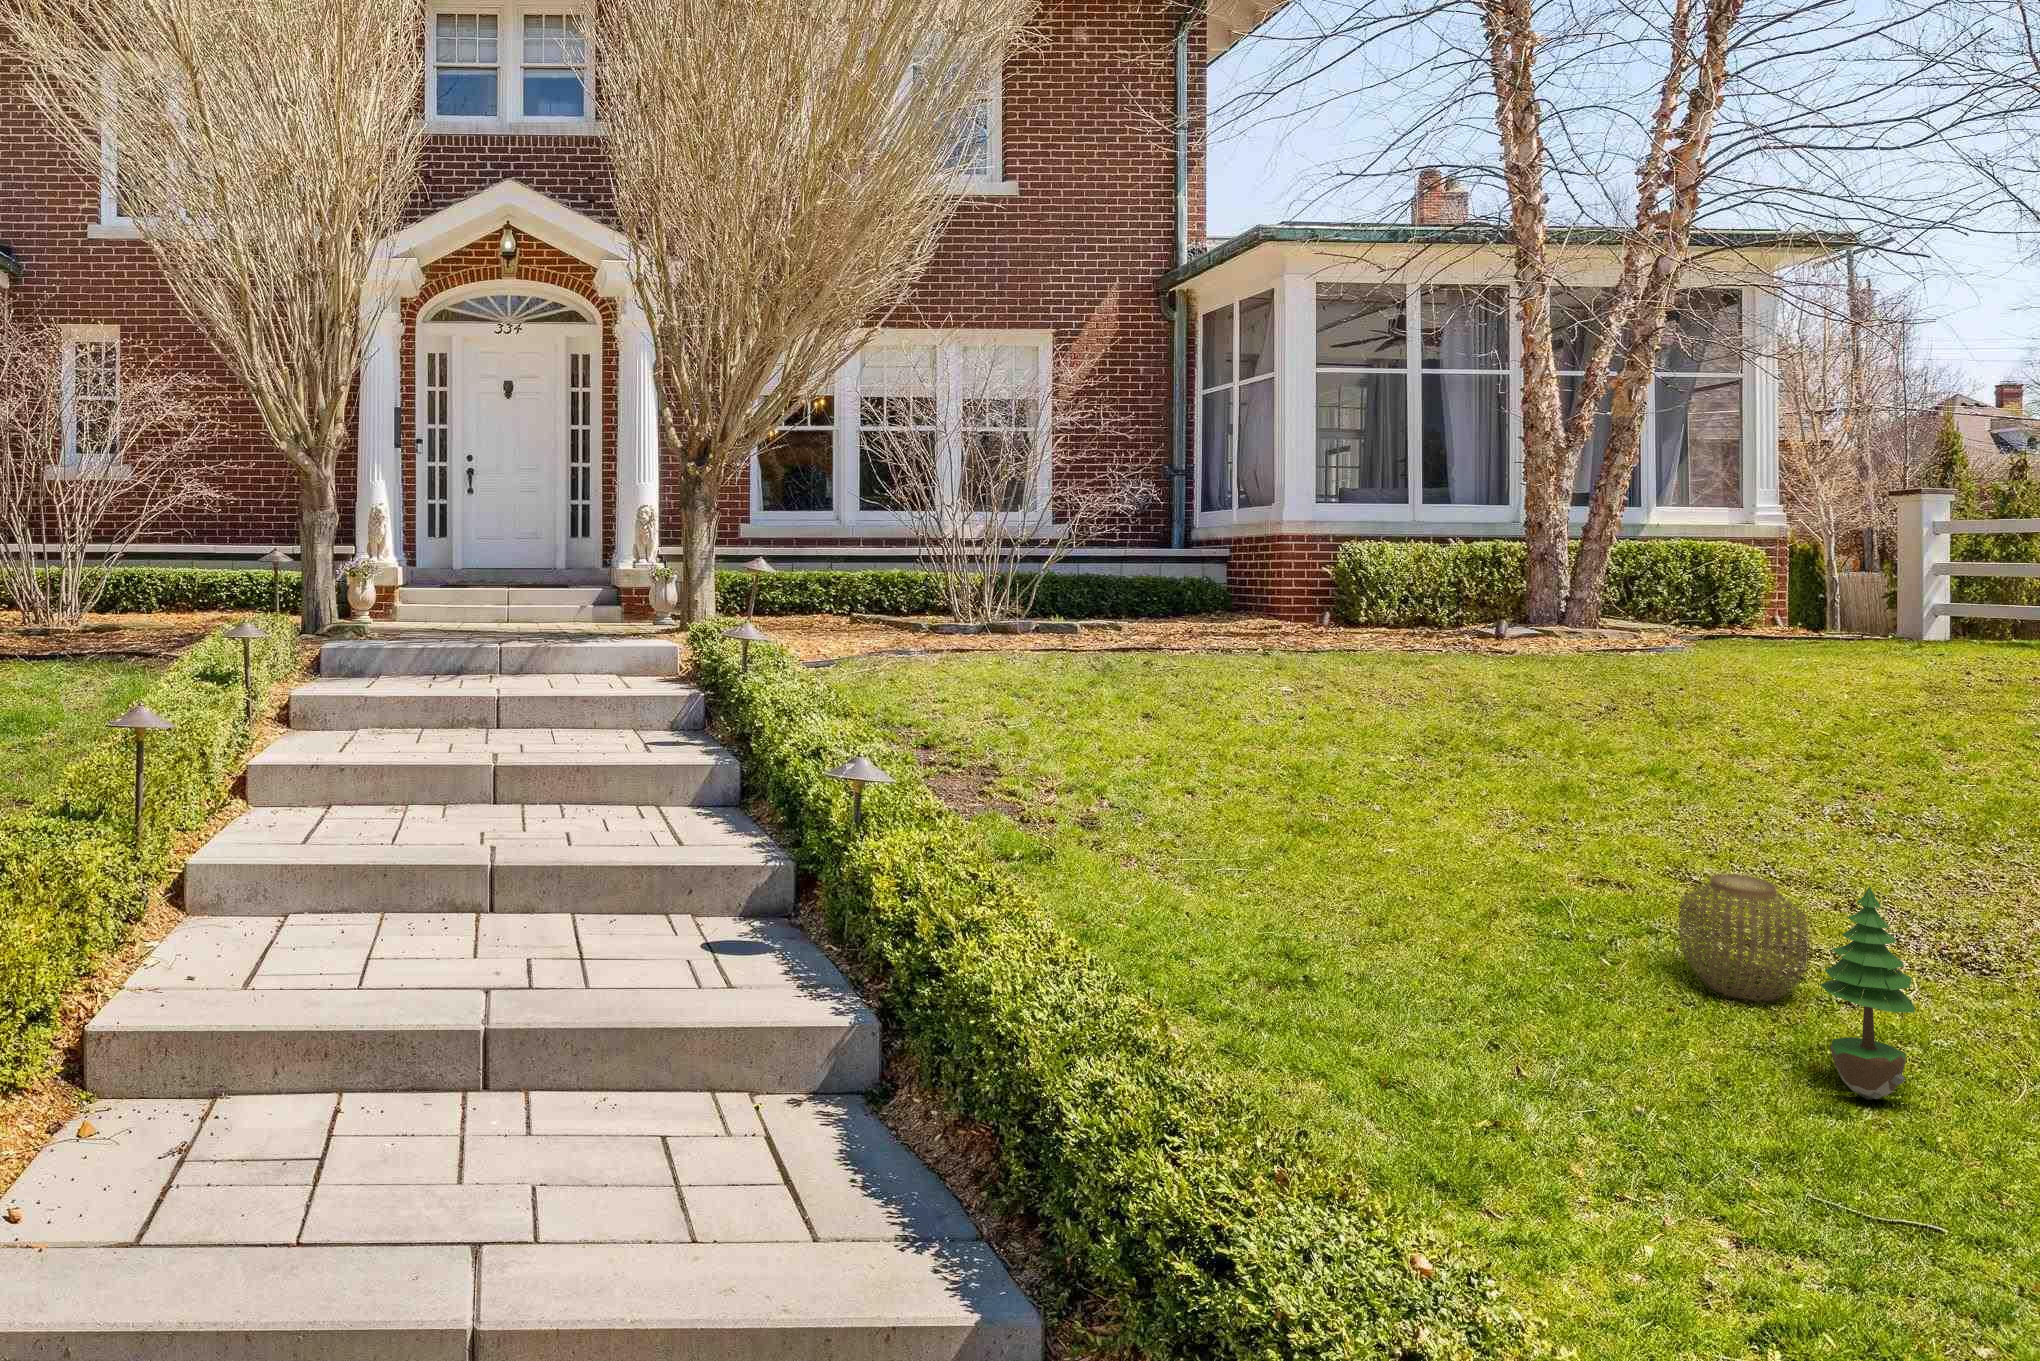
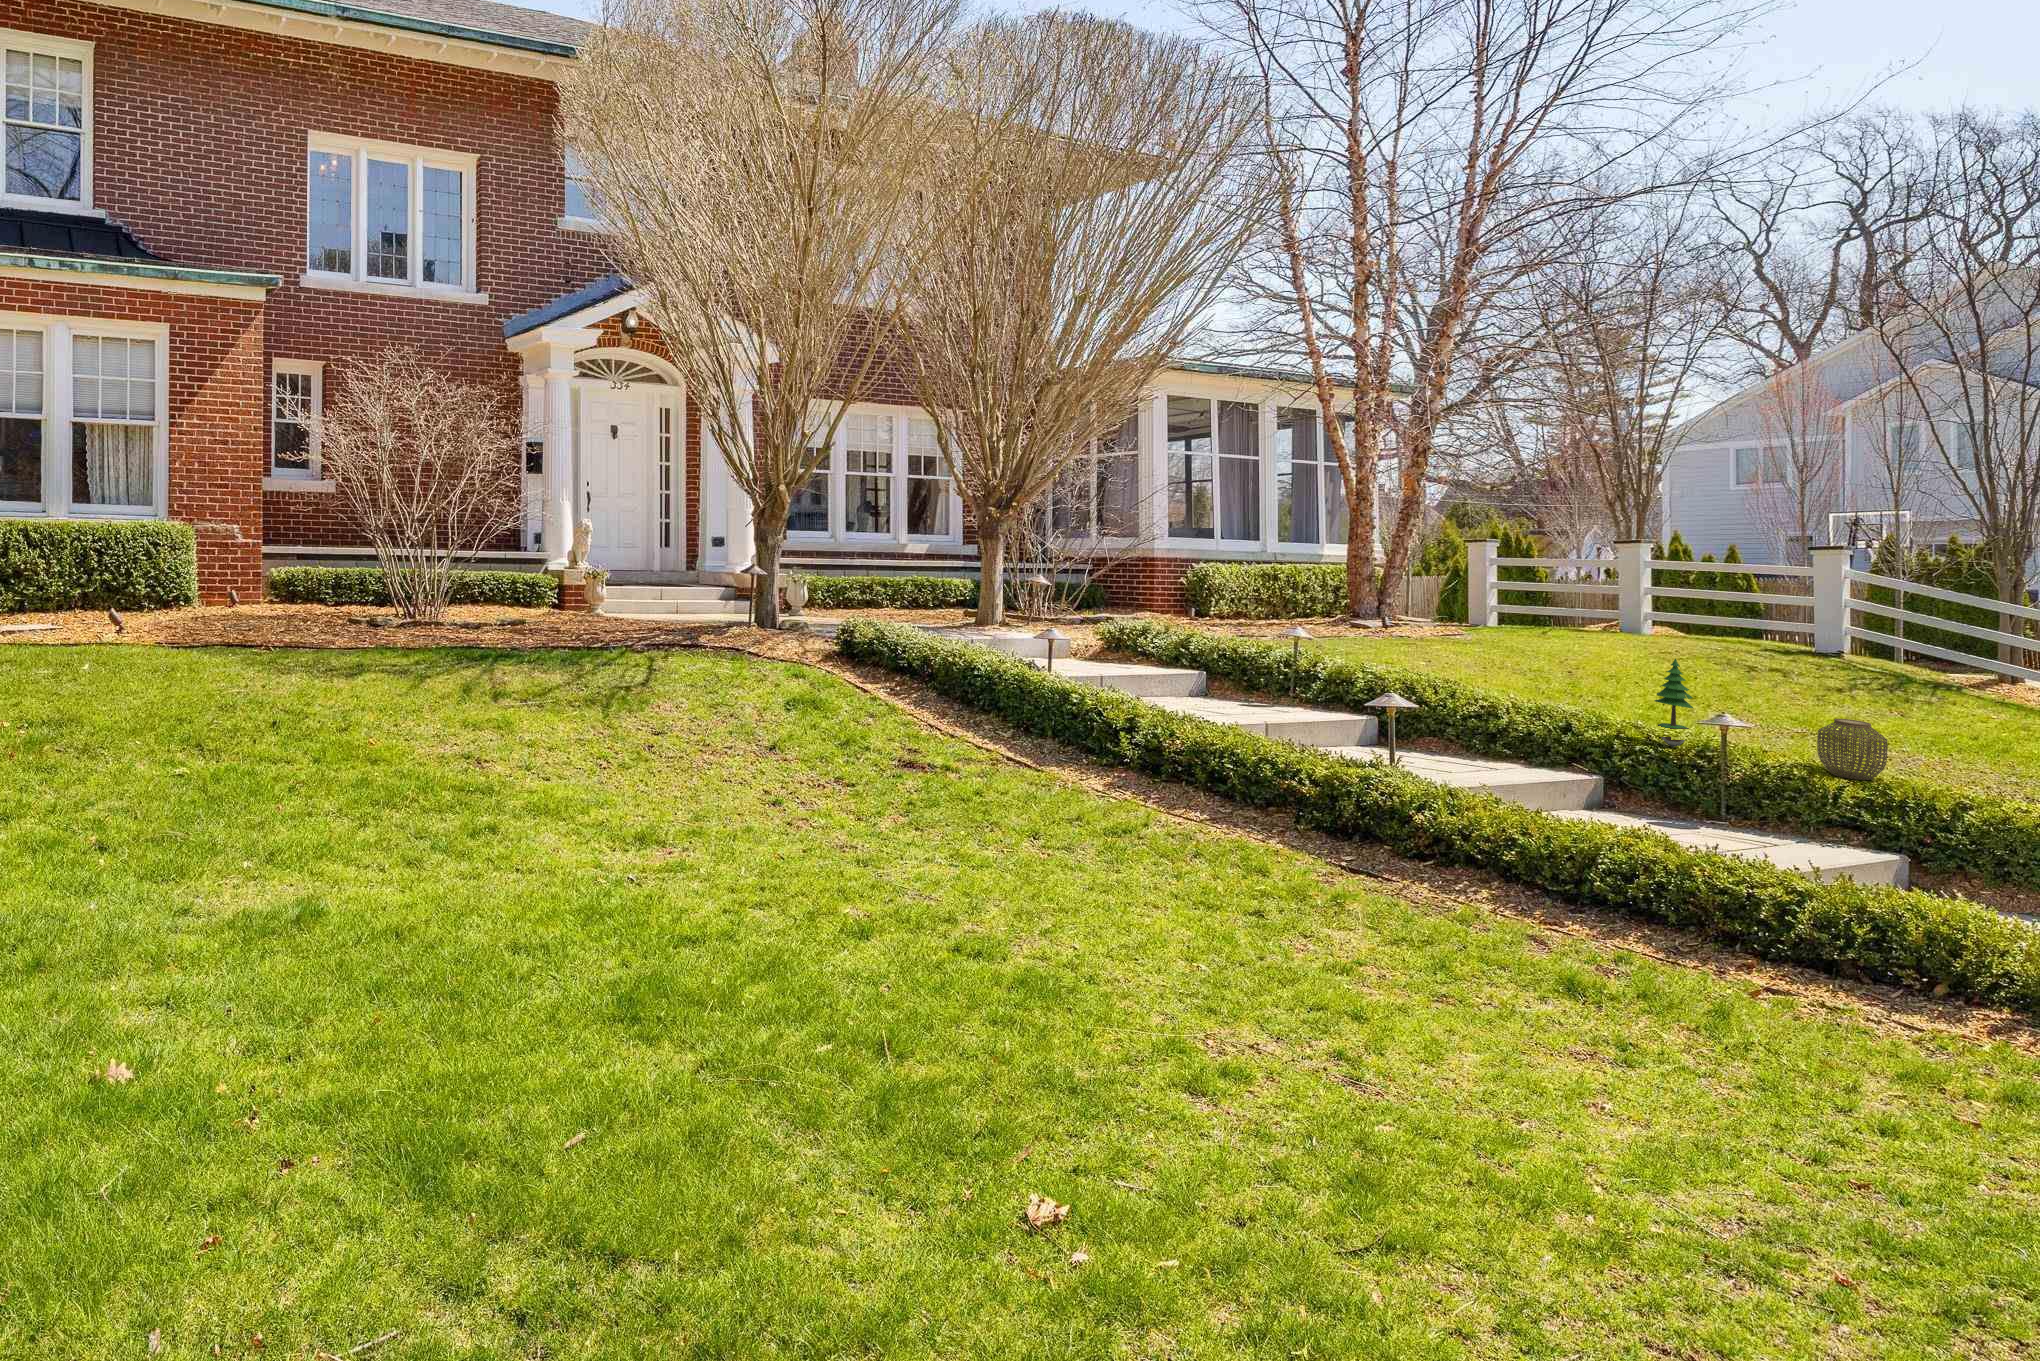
potted tree: present [1820,886,1915,1100] -> present [1655,659,1693,747]

